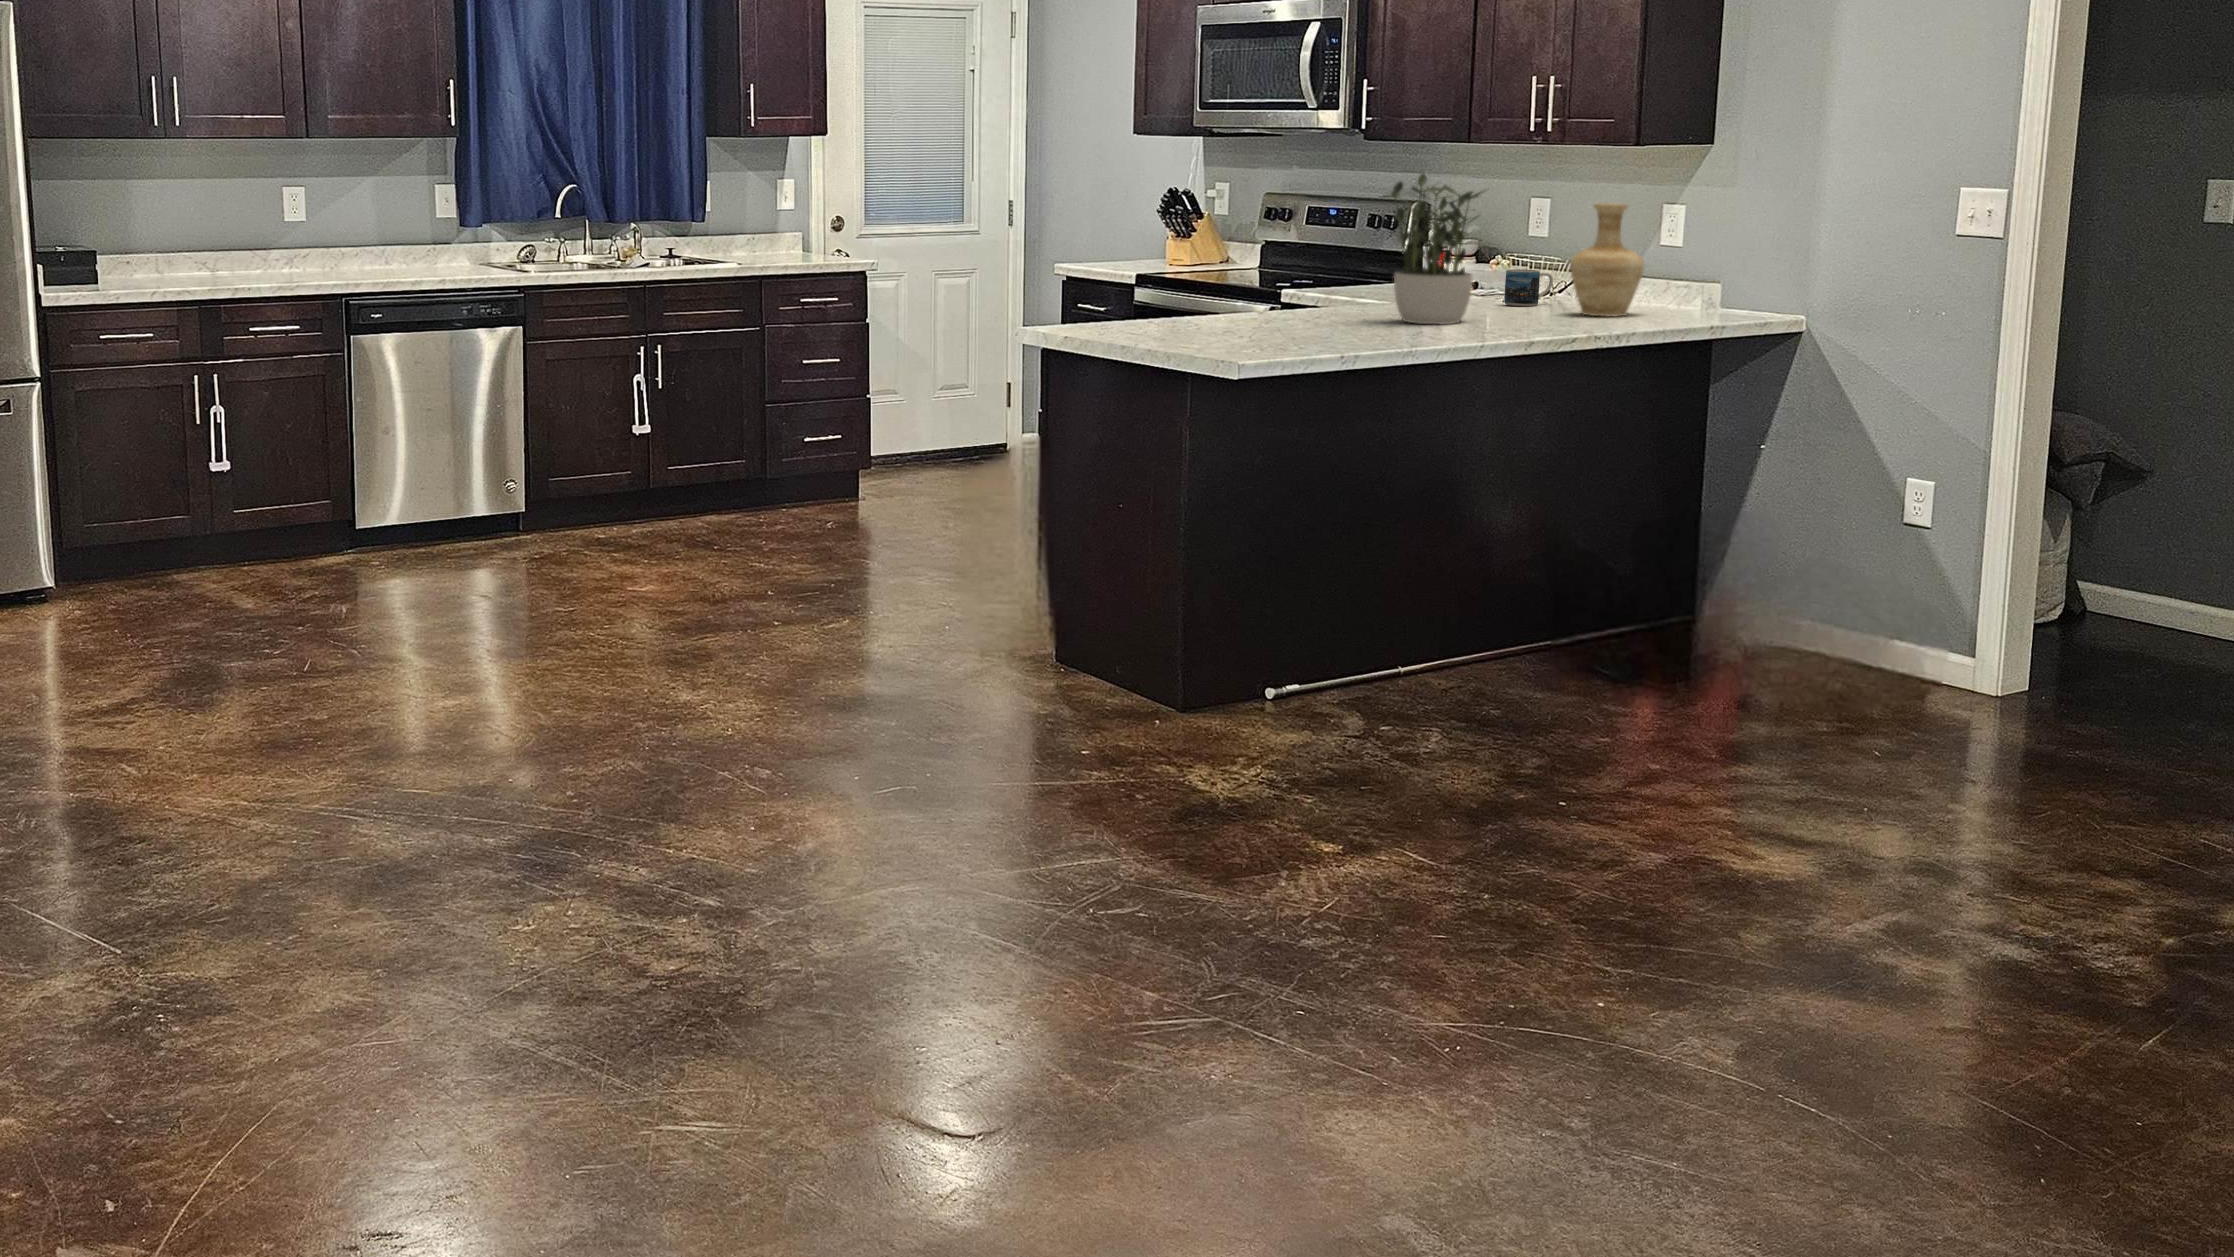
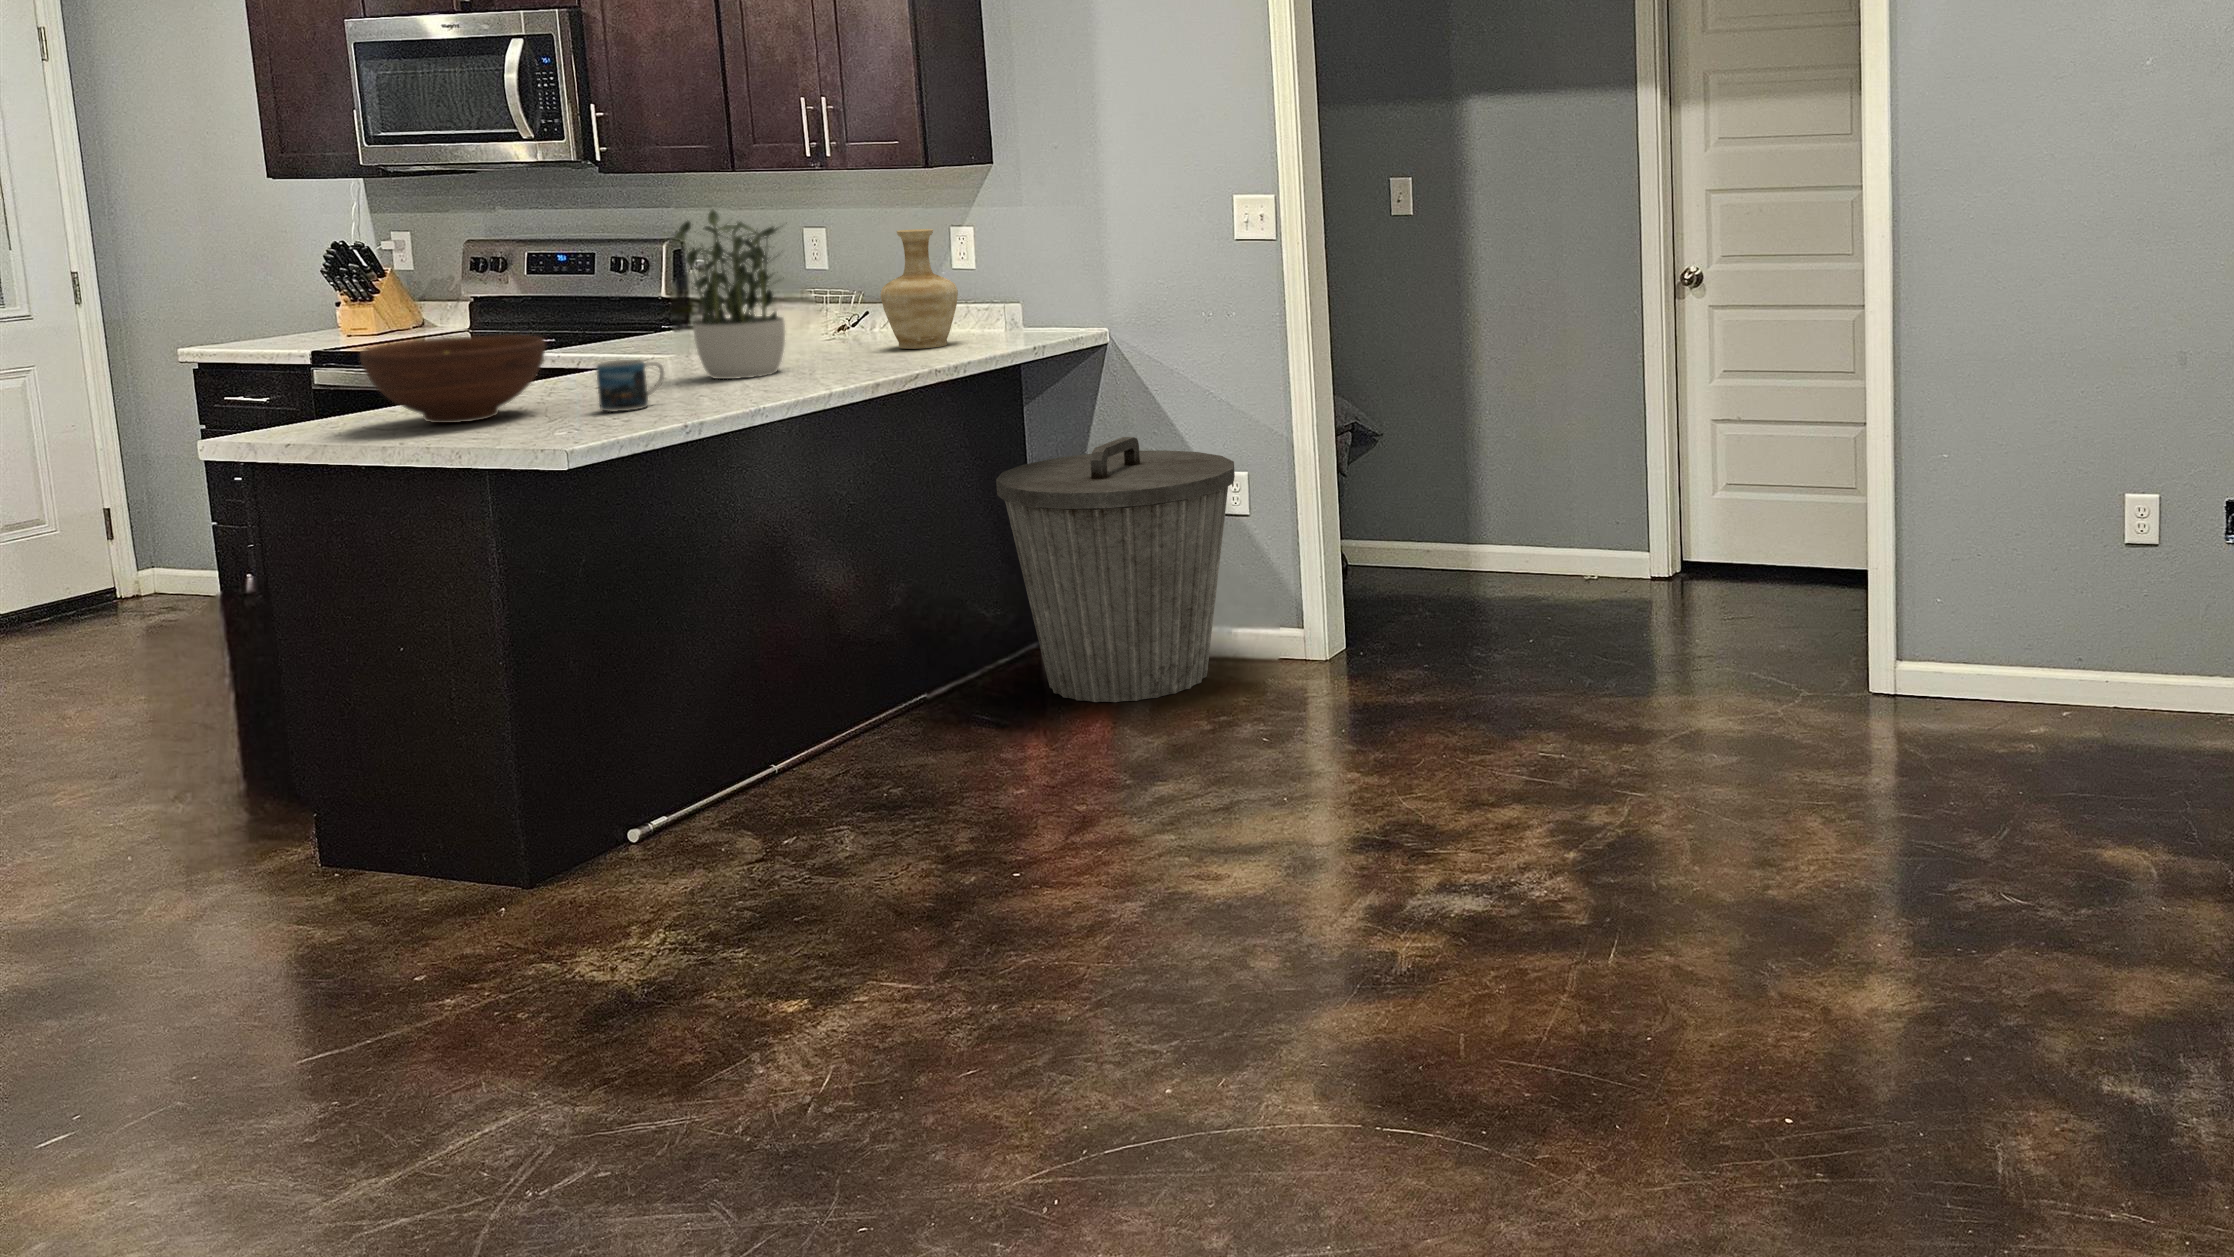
fruit bowl: none [1134,265,1268,333] -> present [360,335,545,423]
mug: present [1504,269,1553,306] -> present [596,360,664,412]
trash can: none [1653,427,1911,692] -> present [996,437,1235,702]

